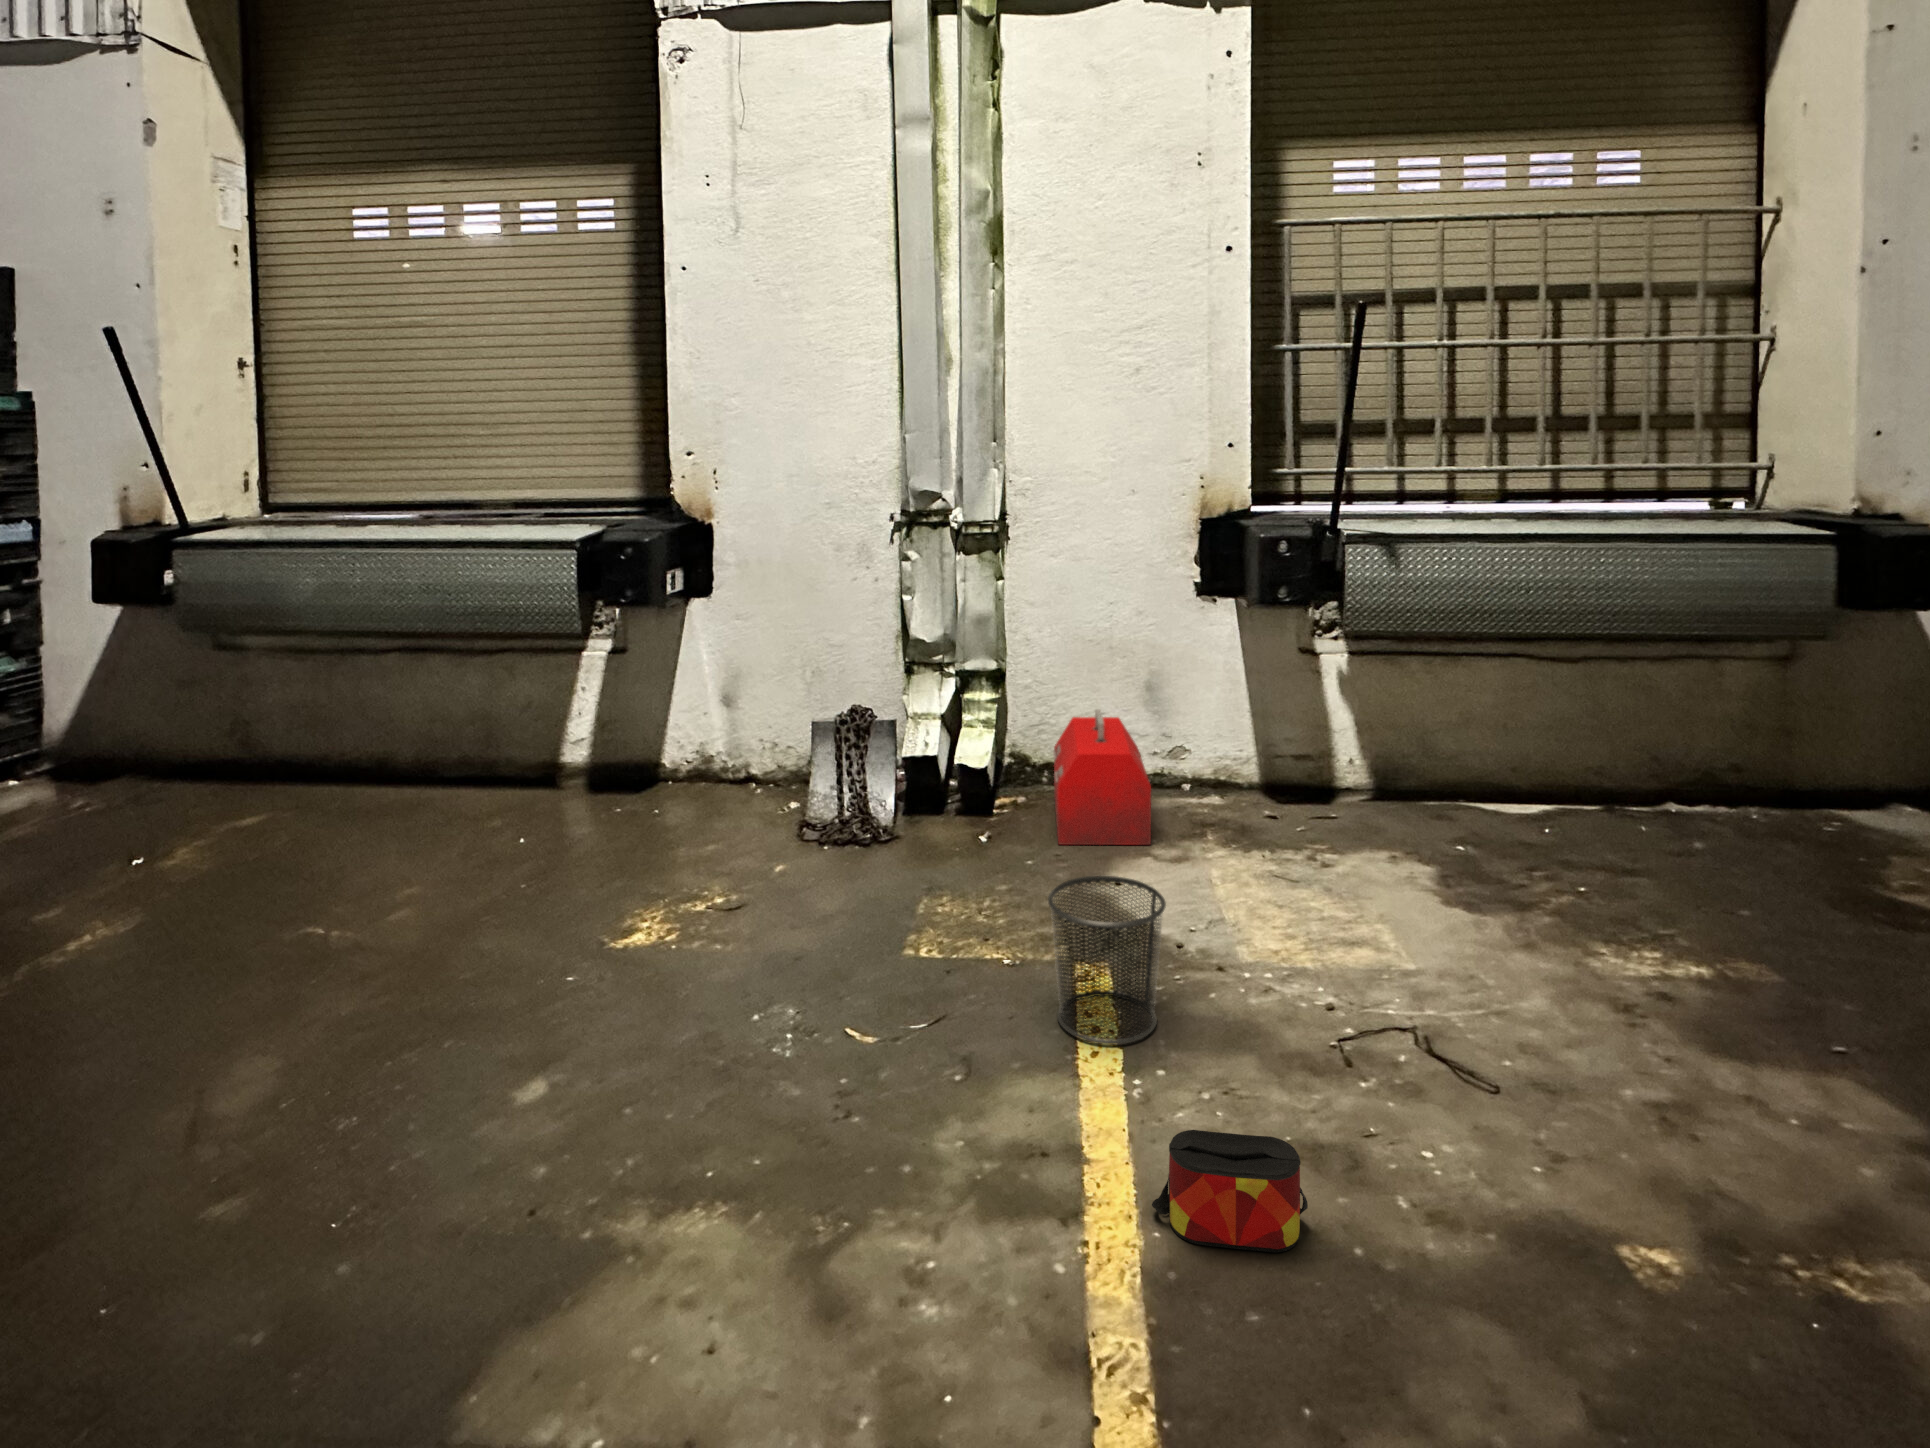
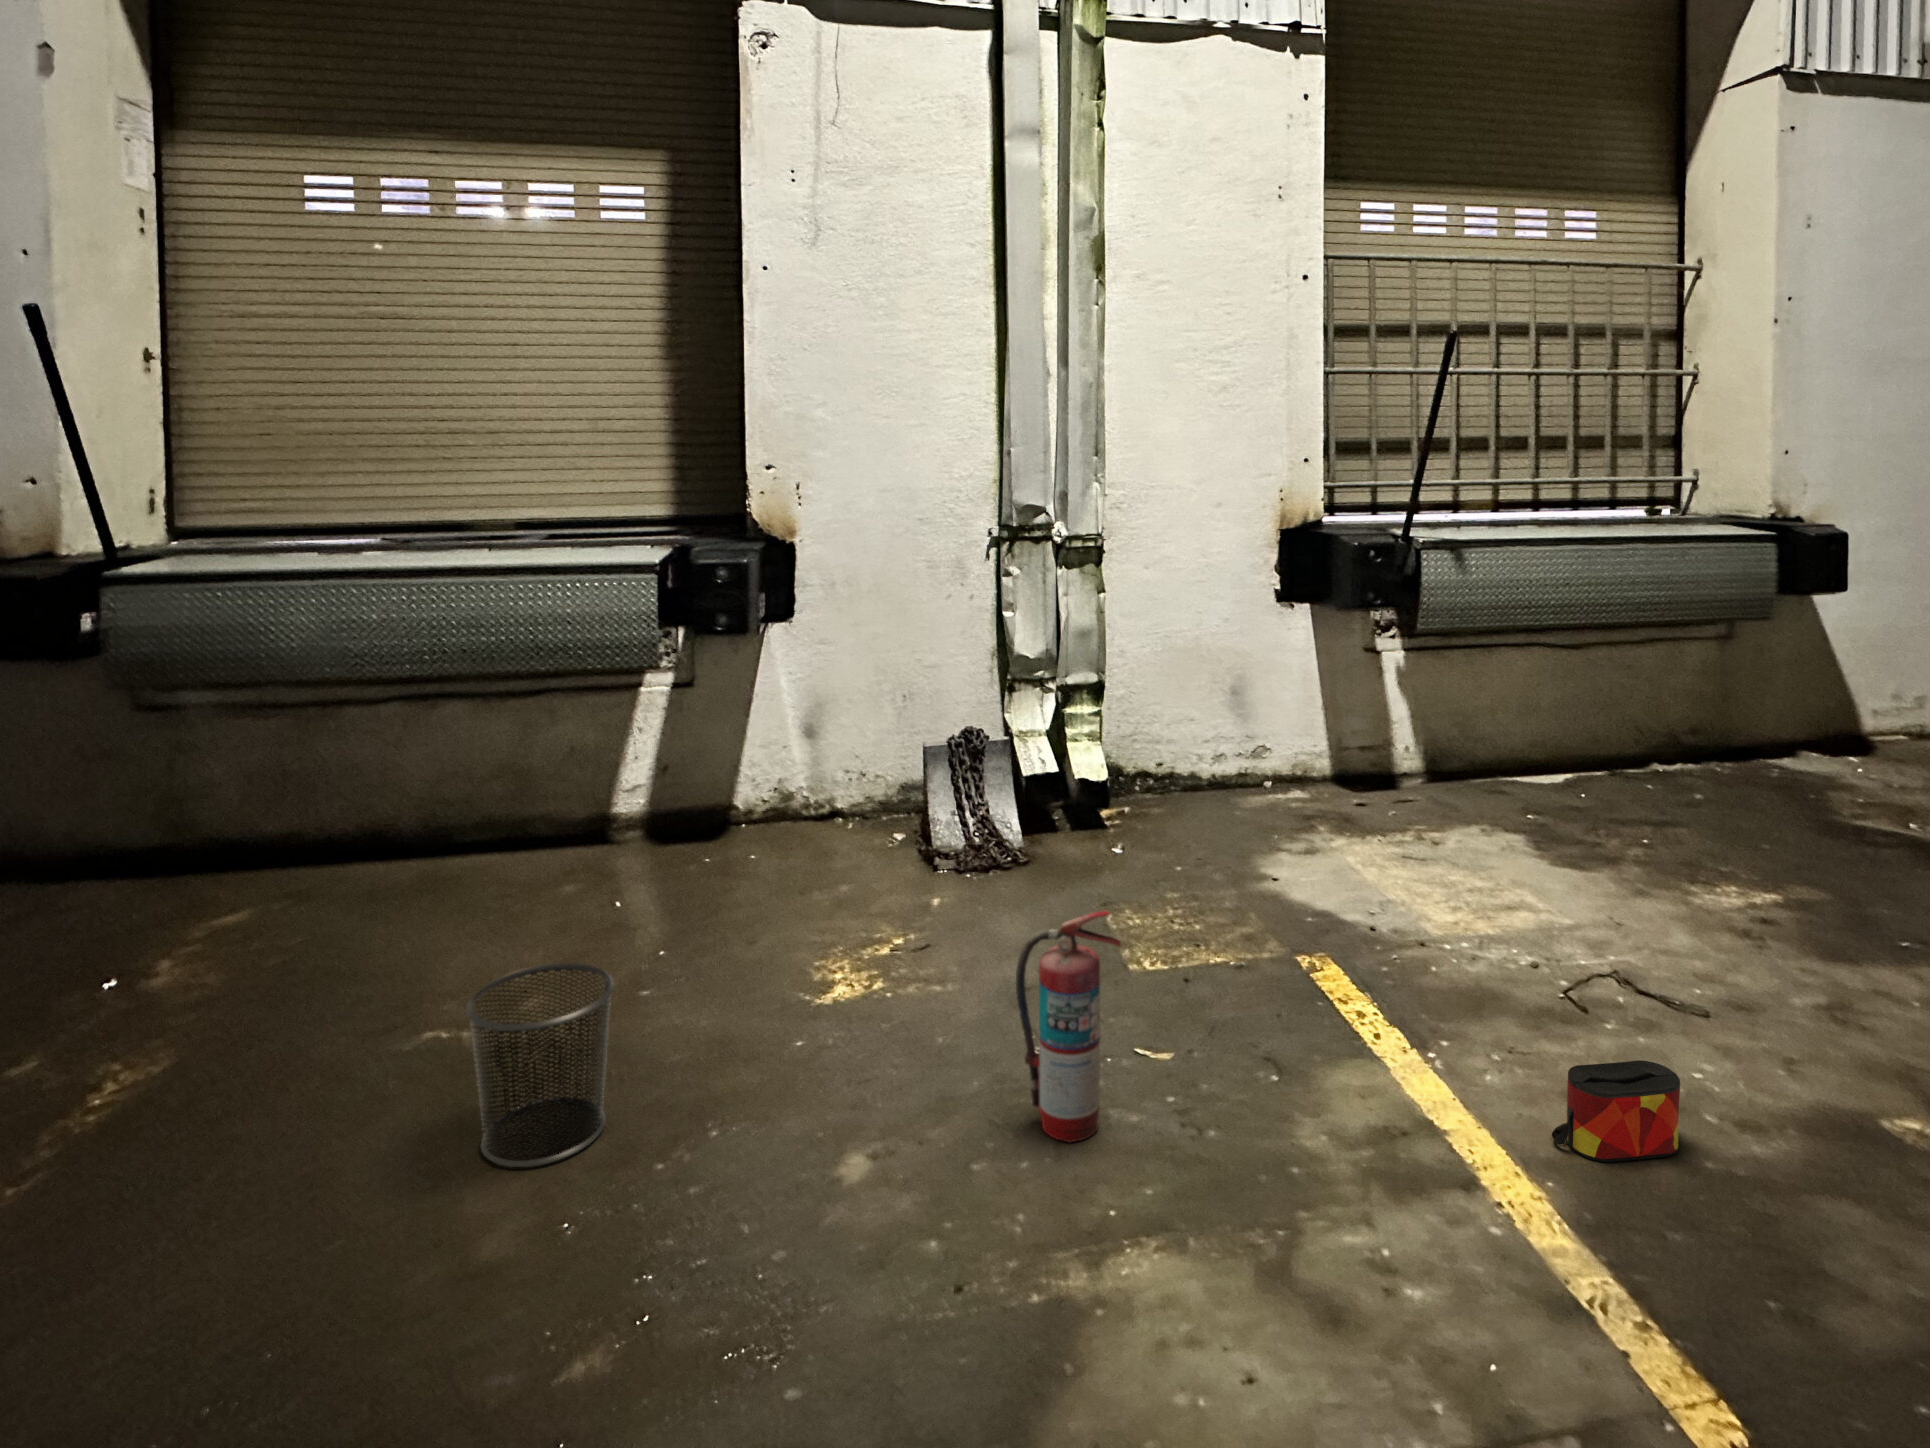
toolbox: present [1053,709,1151,845] -> none [1148,717,1275,850]
waste bin: present [1048,875,1166,1045] -> present [466,963,614,1167]
fire extinguisher: none [650,896,732,1118] -> present [1016,911,1121,1142]

